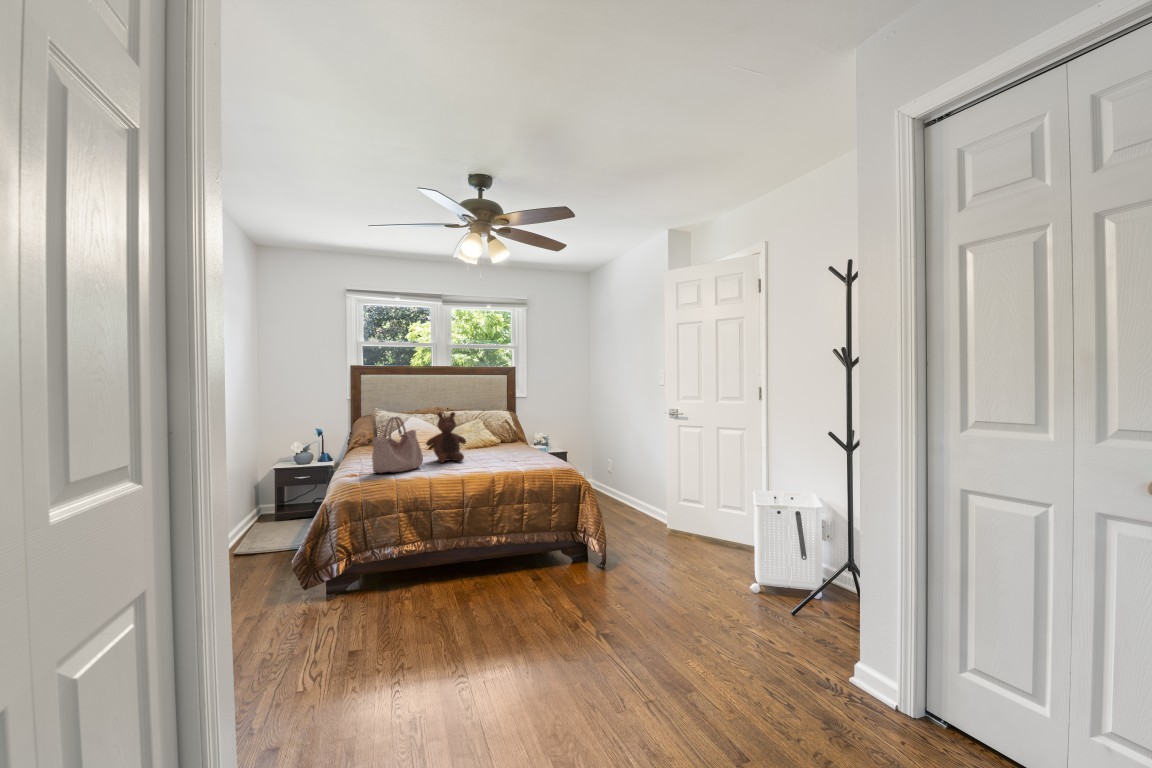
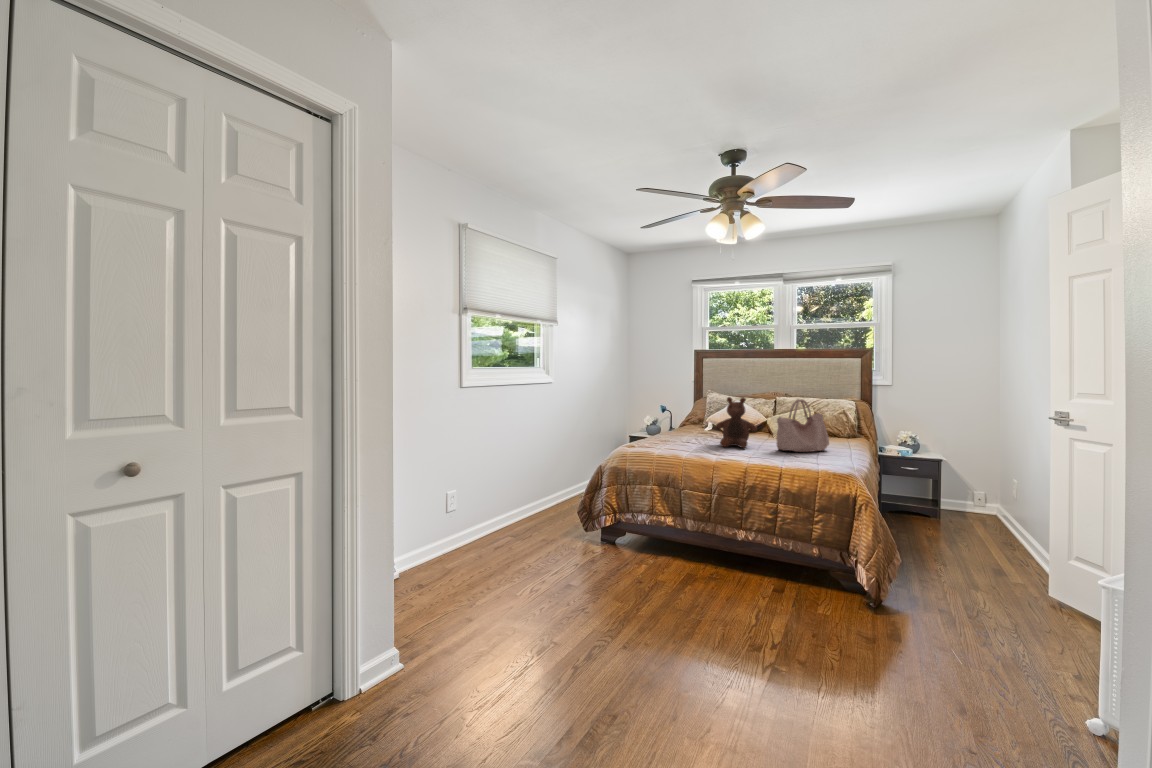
handbag: present [372,417,423,473] -> present [777,400,829,452]

